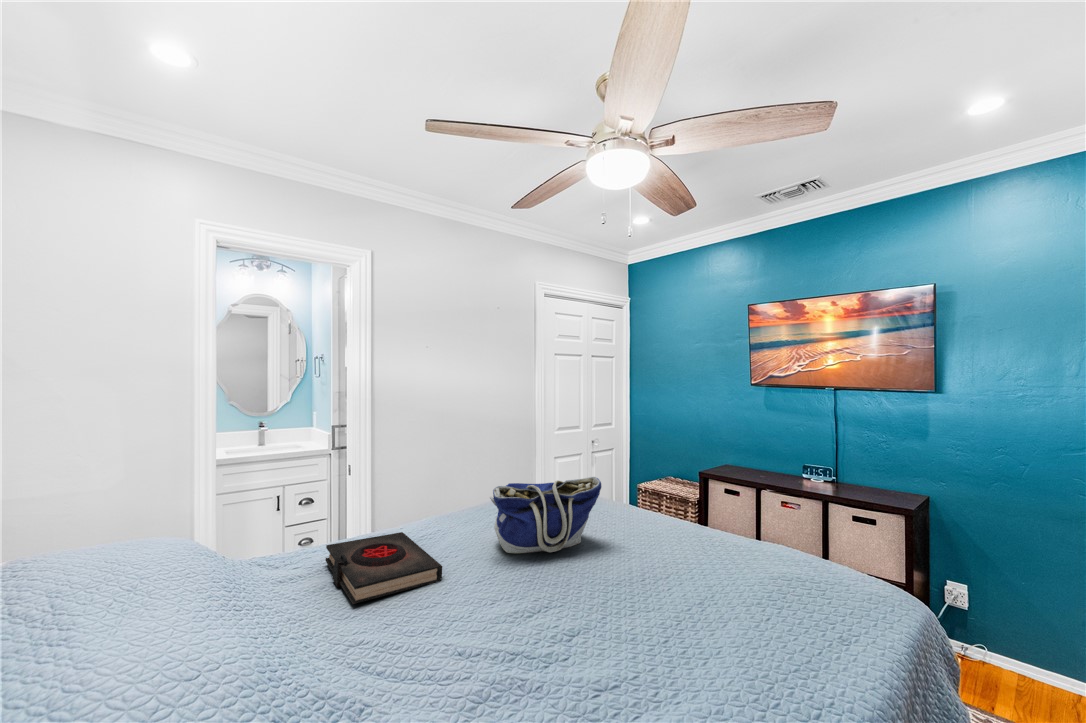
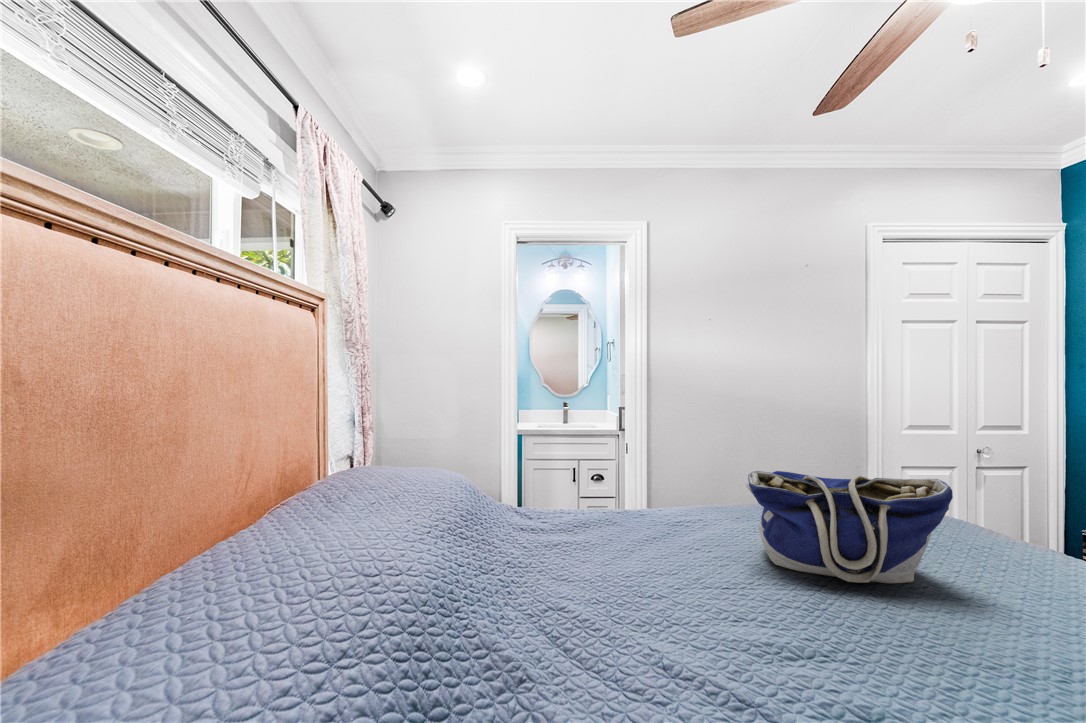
book: present [325,532,442,604] -> none [569,507,678,574]

